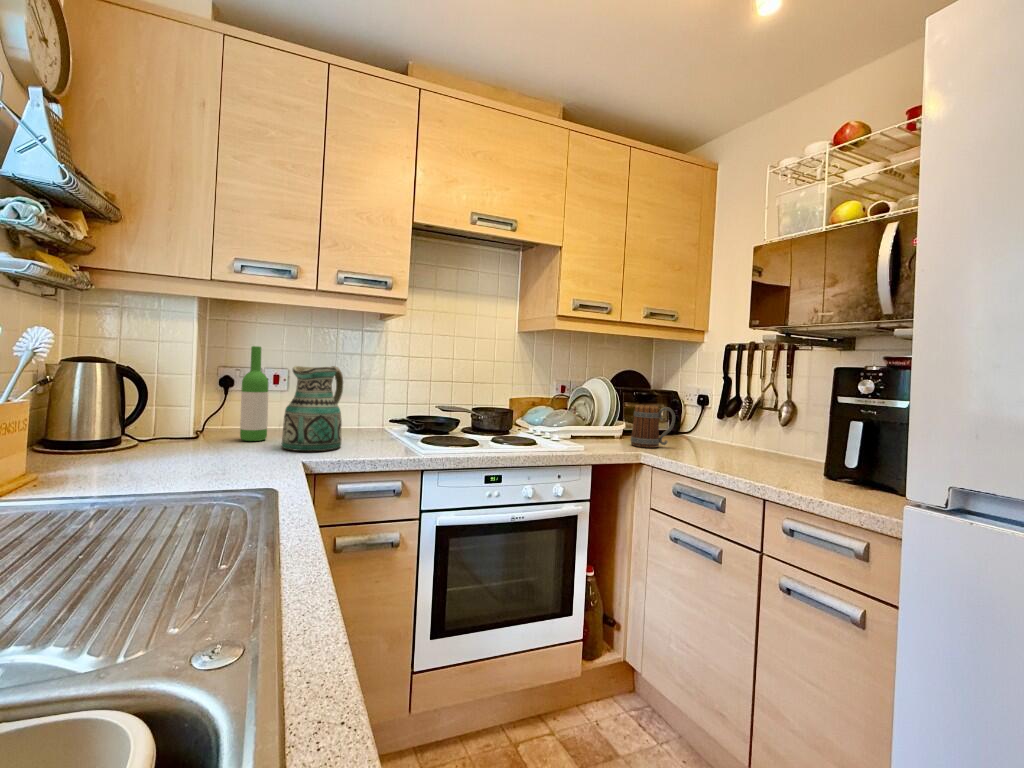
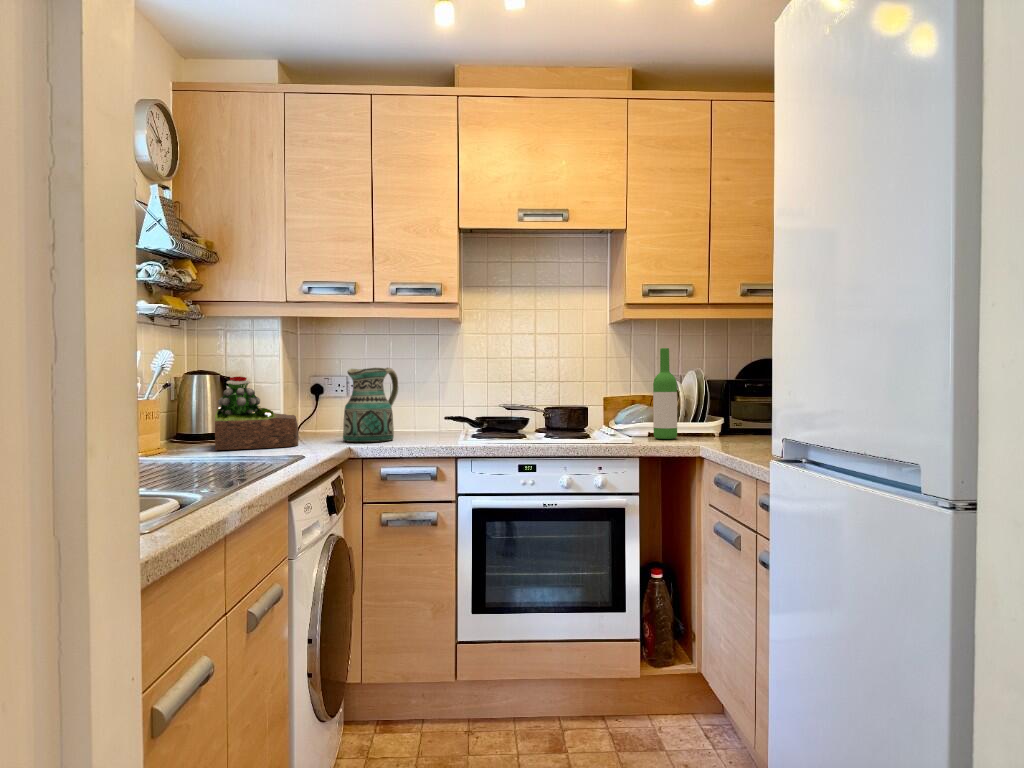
wine bottle: present [240,346,268,441] -> present [653,348,677,439]
succulent plant: none [112,370,229,467] -> present [215,377,298,450]
mug: present [631,405,675,448] -> none [694,392,741,438]

